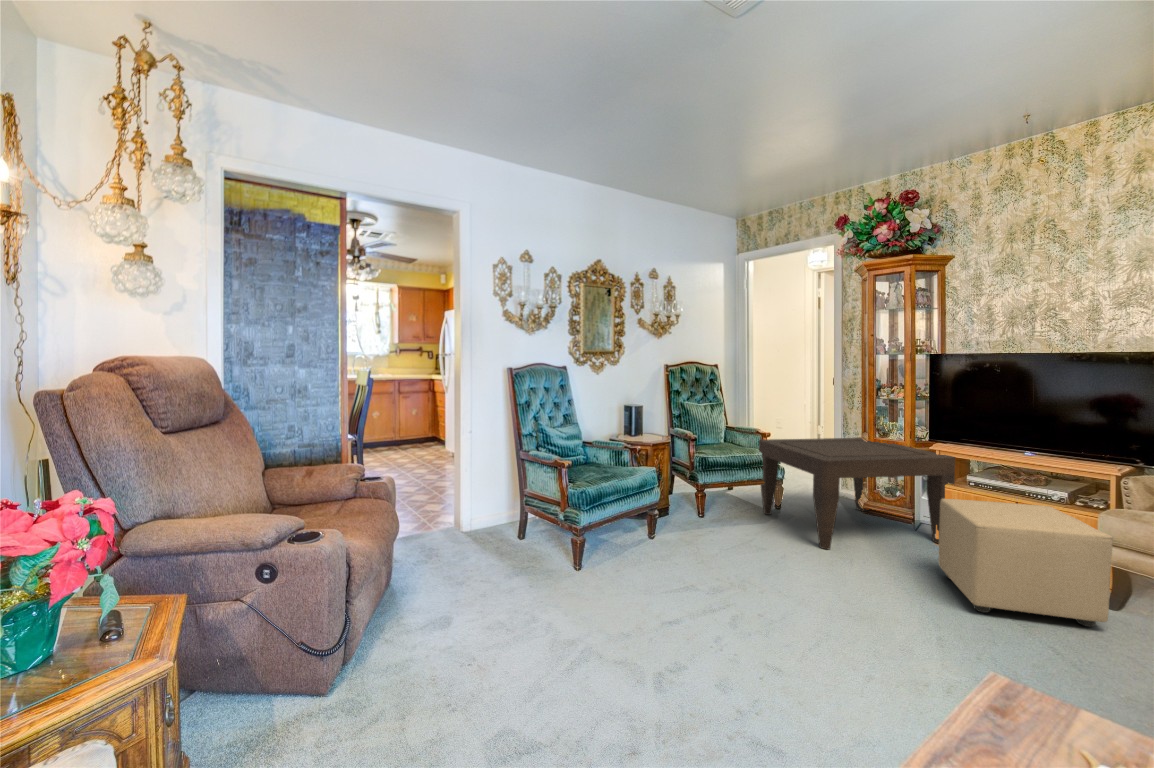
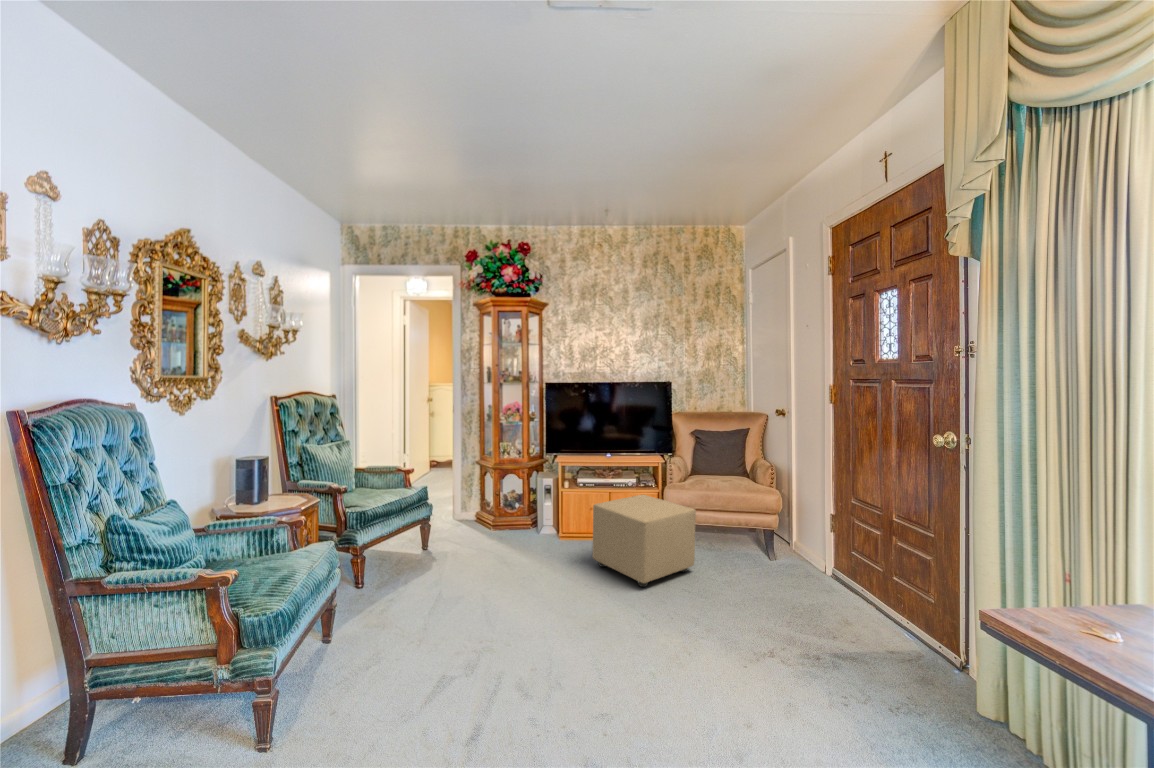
coffee table: present [759,438,955,549] -> none [412,458,573,574]

